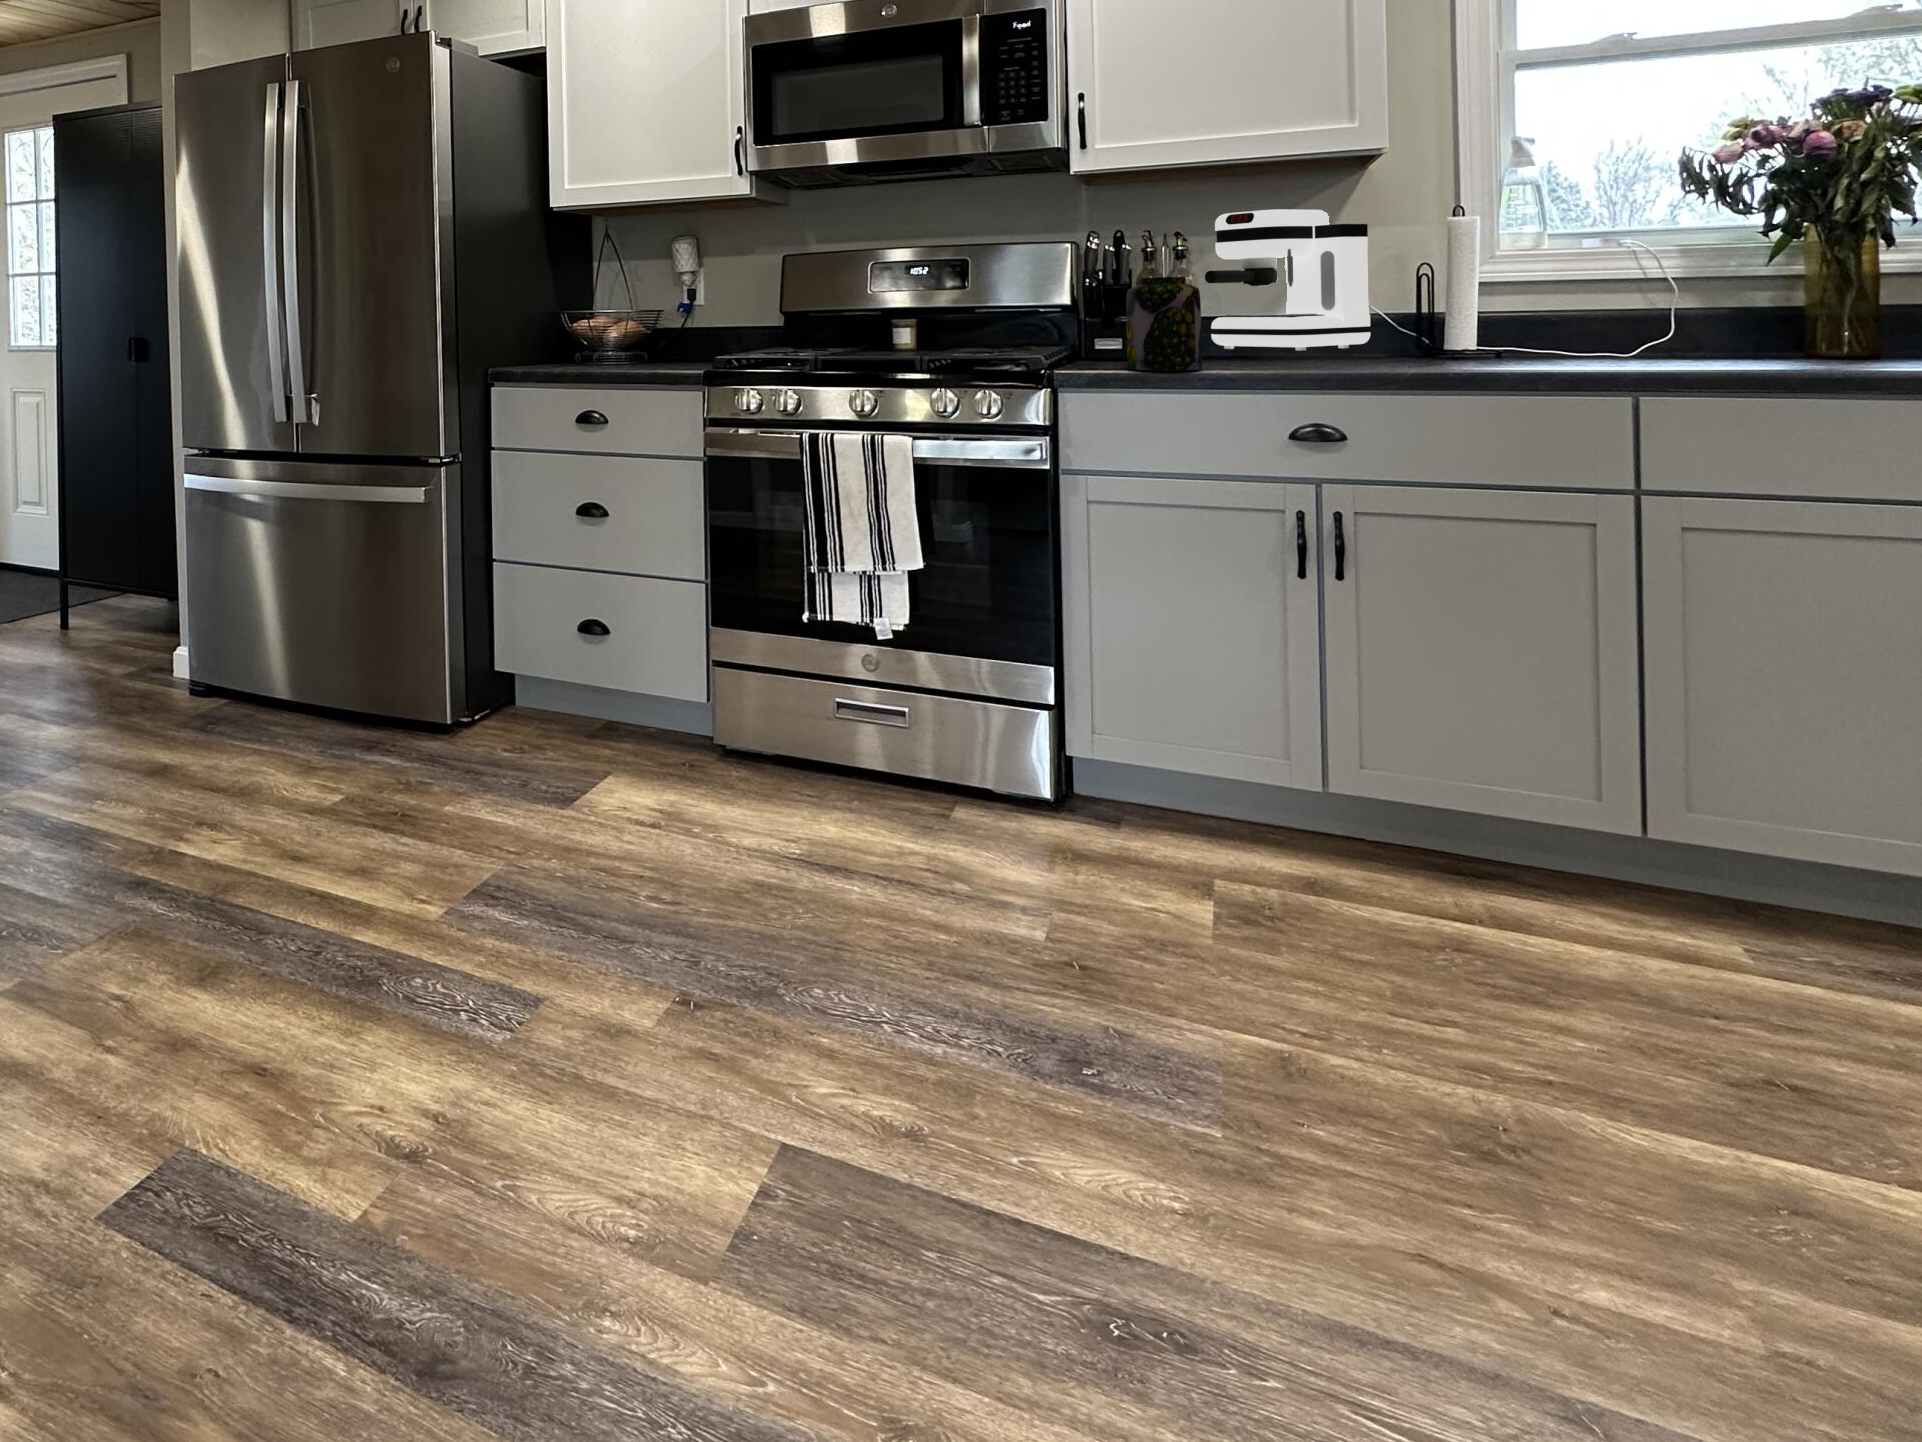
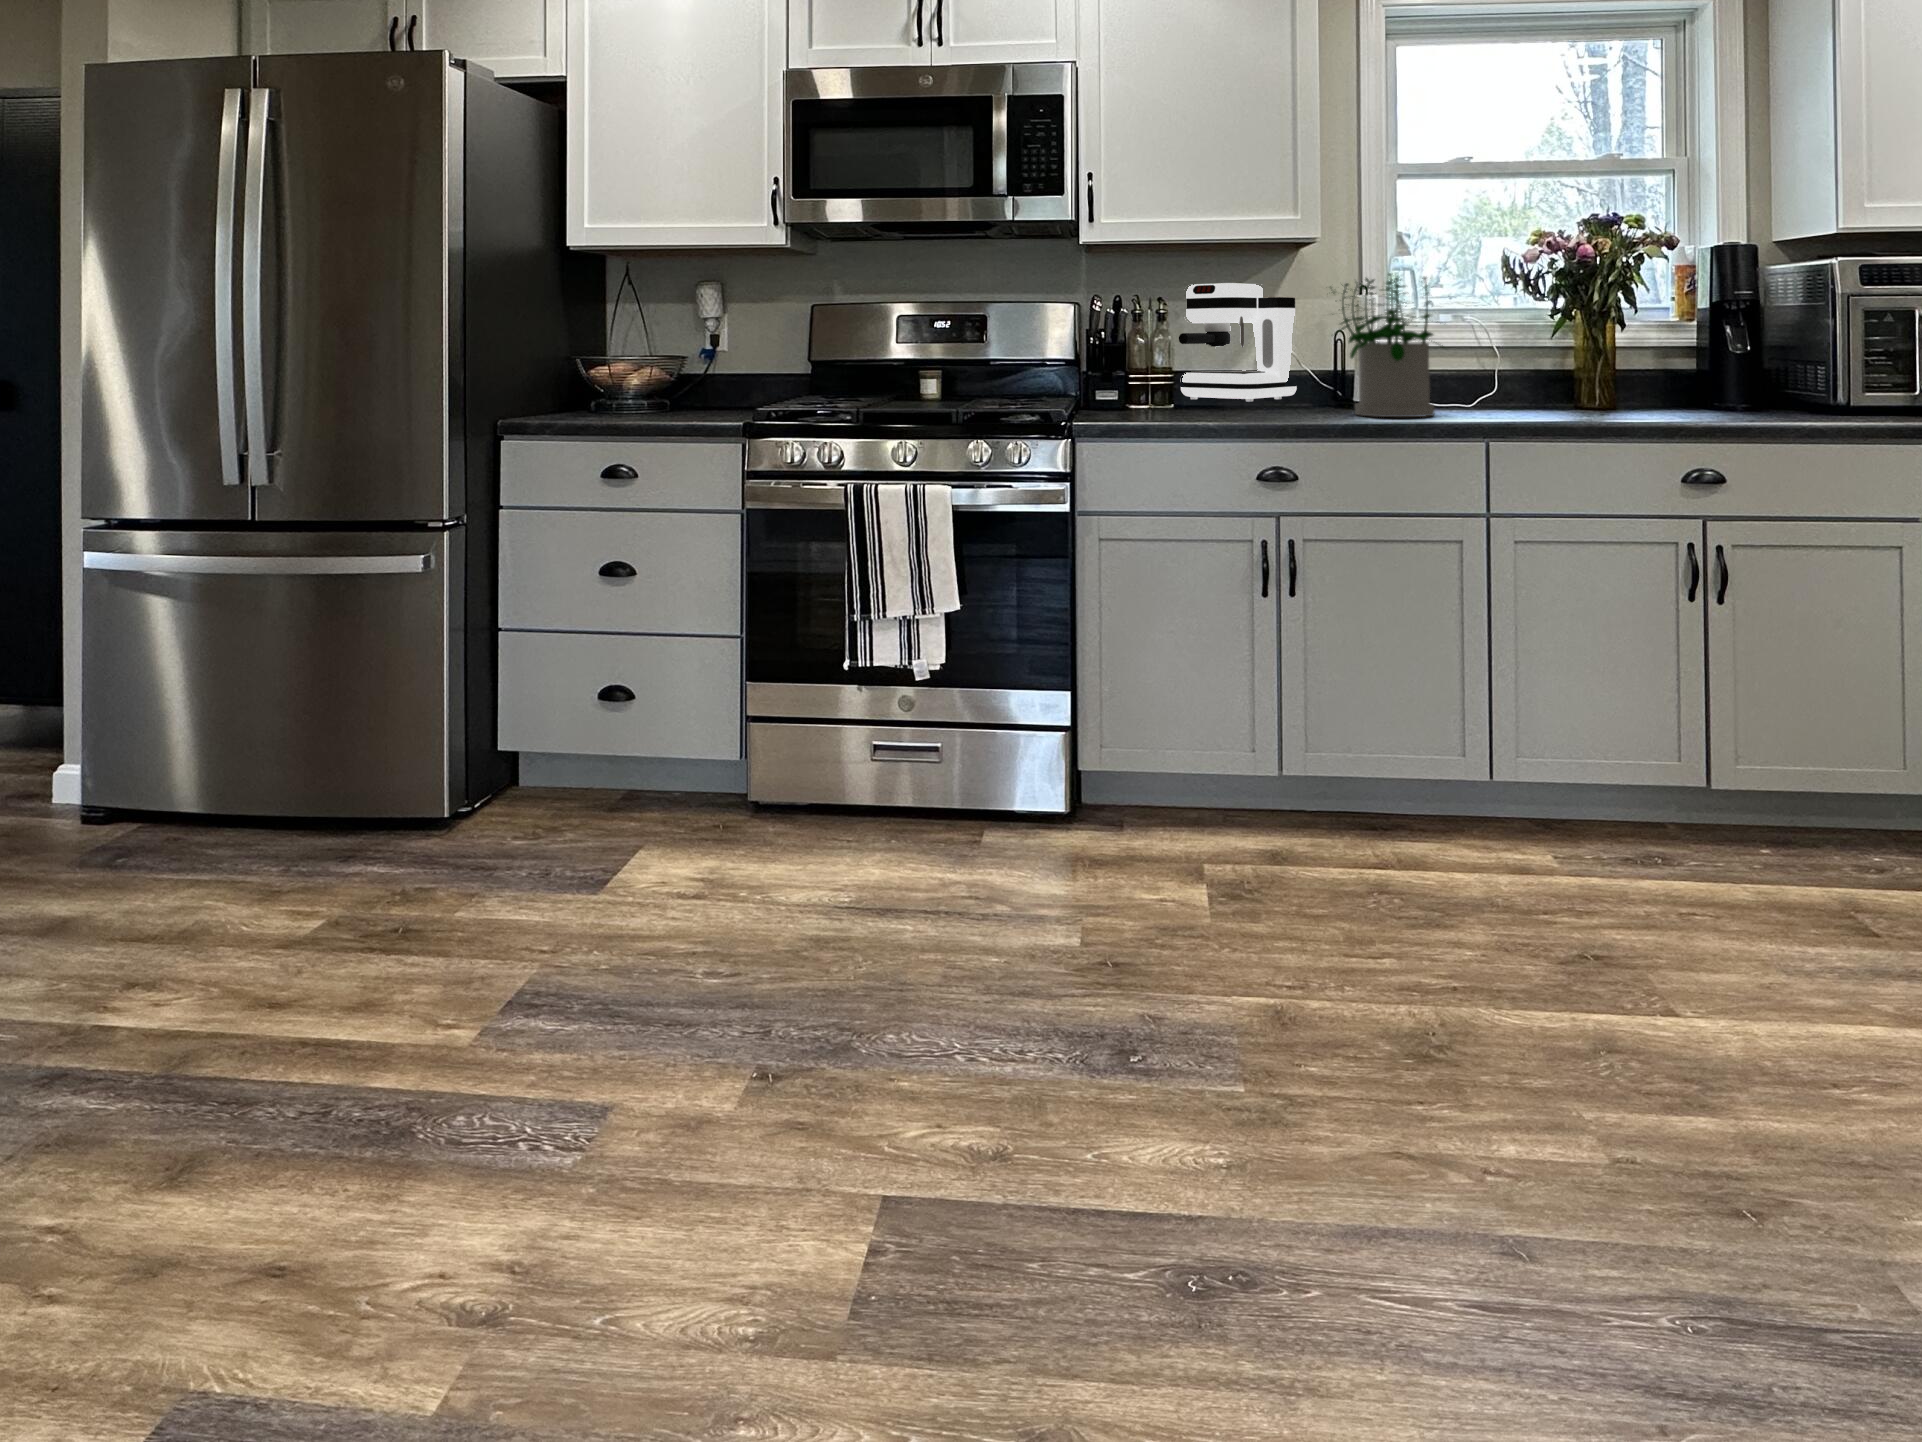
potted plant: none [1398,185,1583,367] -> present [1333,273,1443,417]
jar: present [1126,277,1202,371] -> none [1128,340,1187,421]

